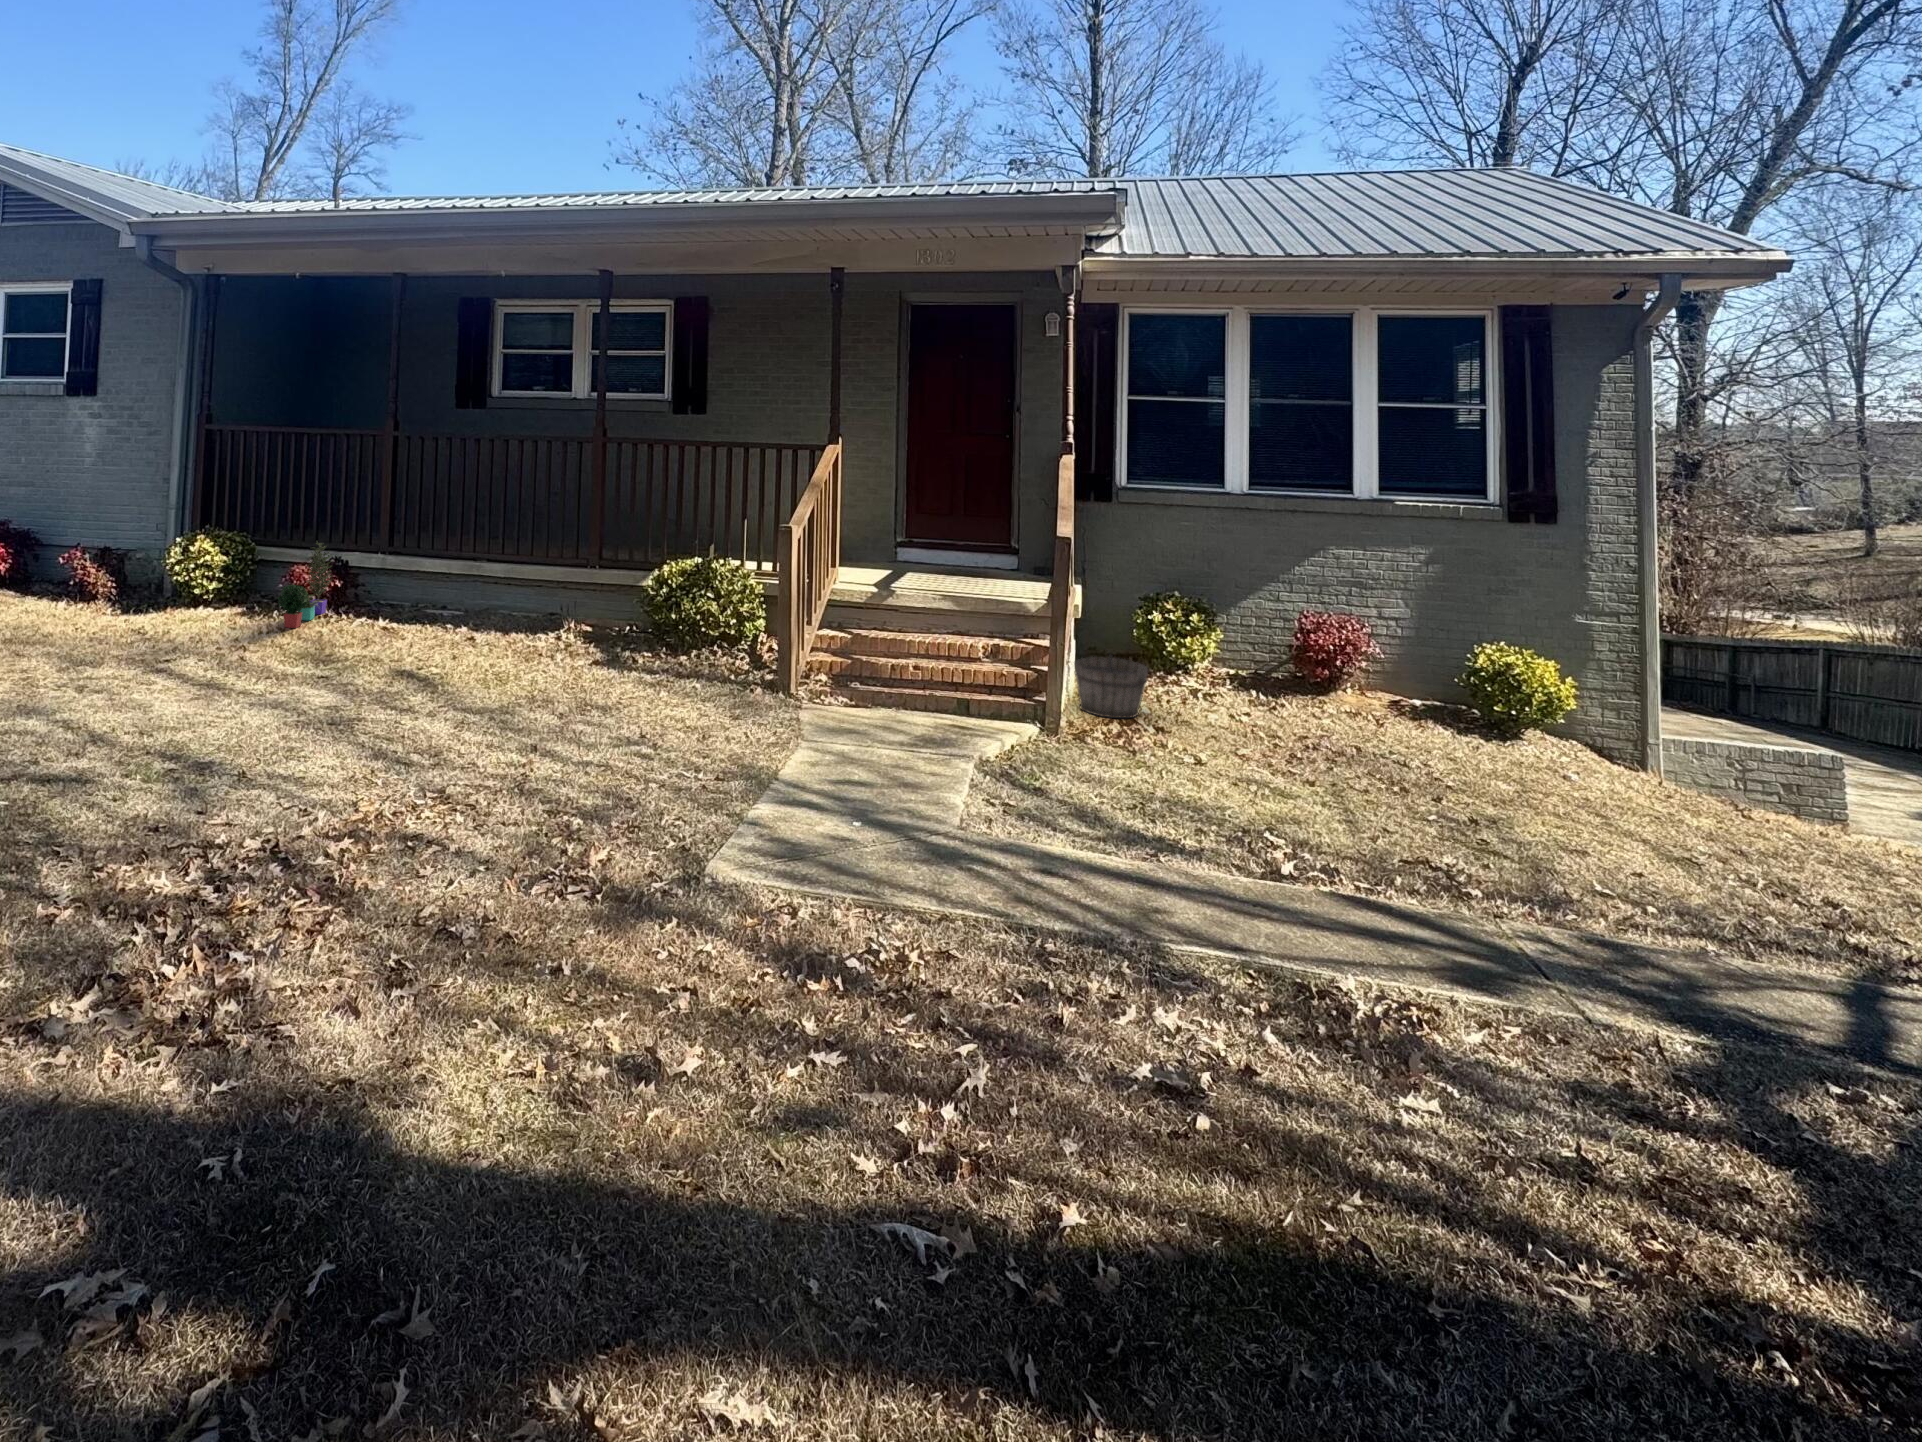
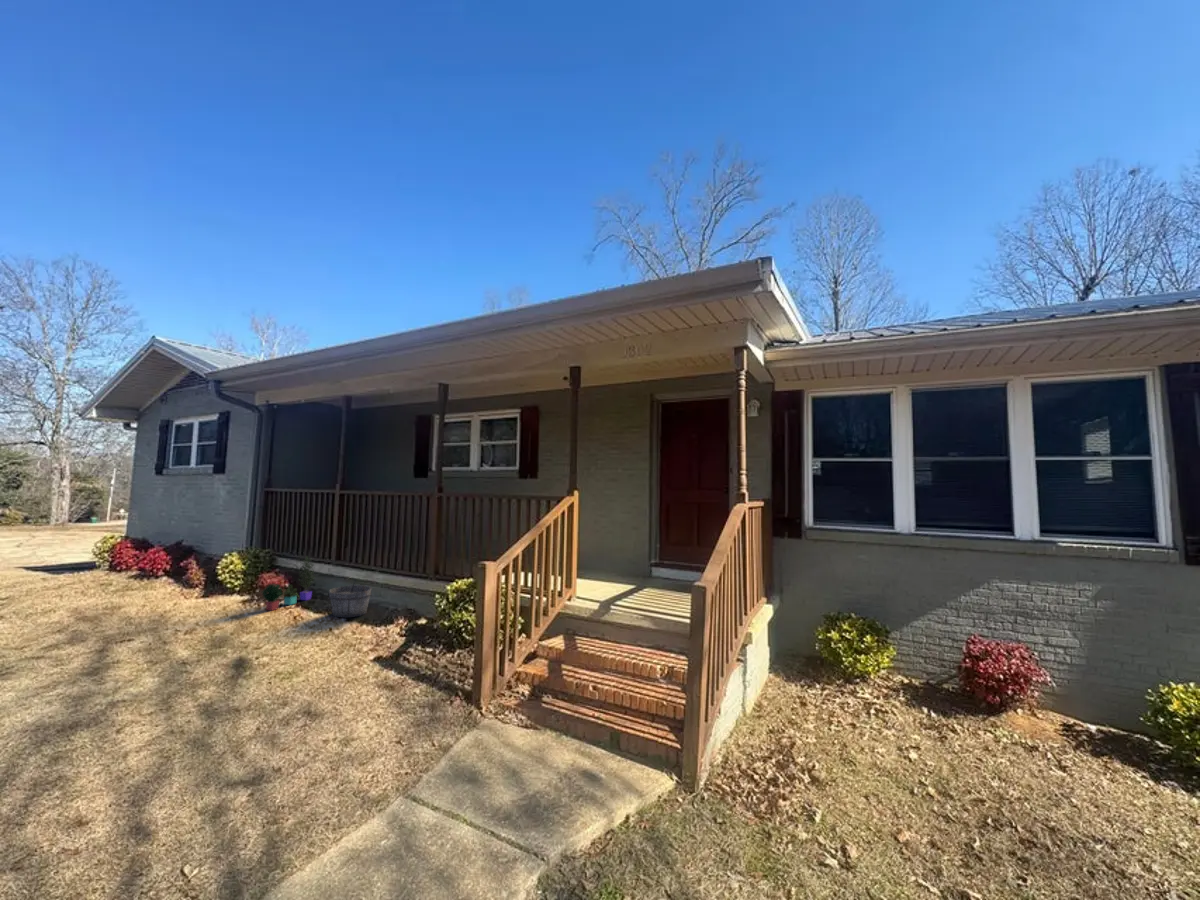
wooden bucket: present [1074,654,1148,718] -> present [329,583,371,617]

